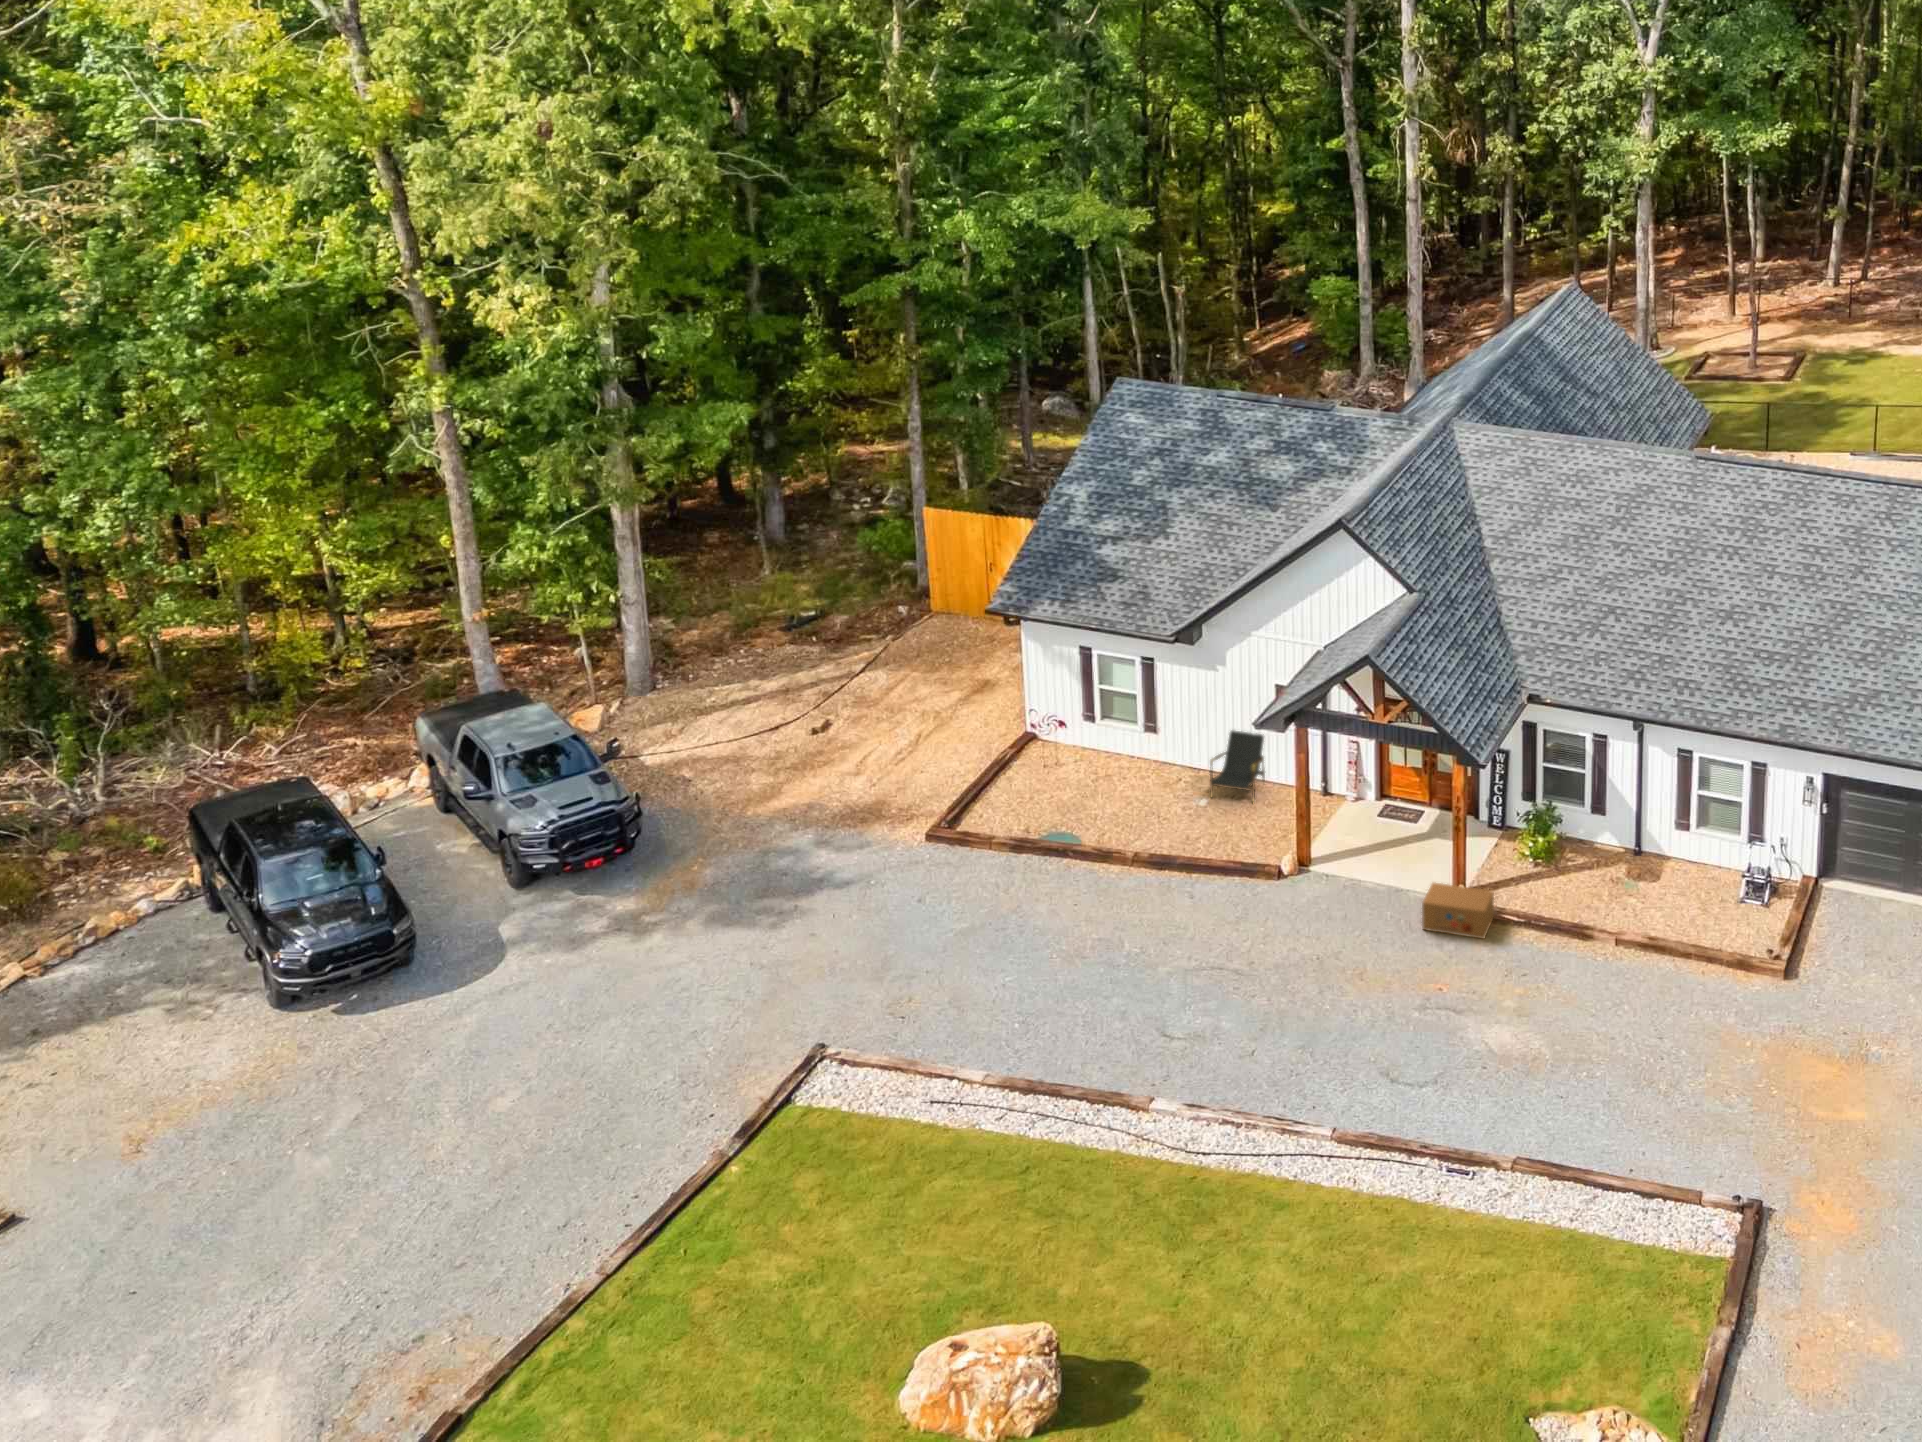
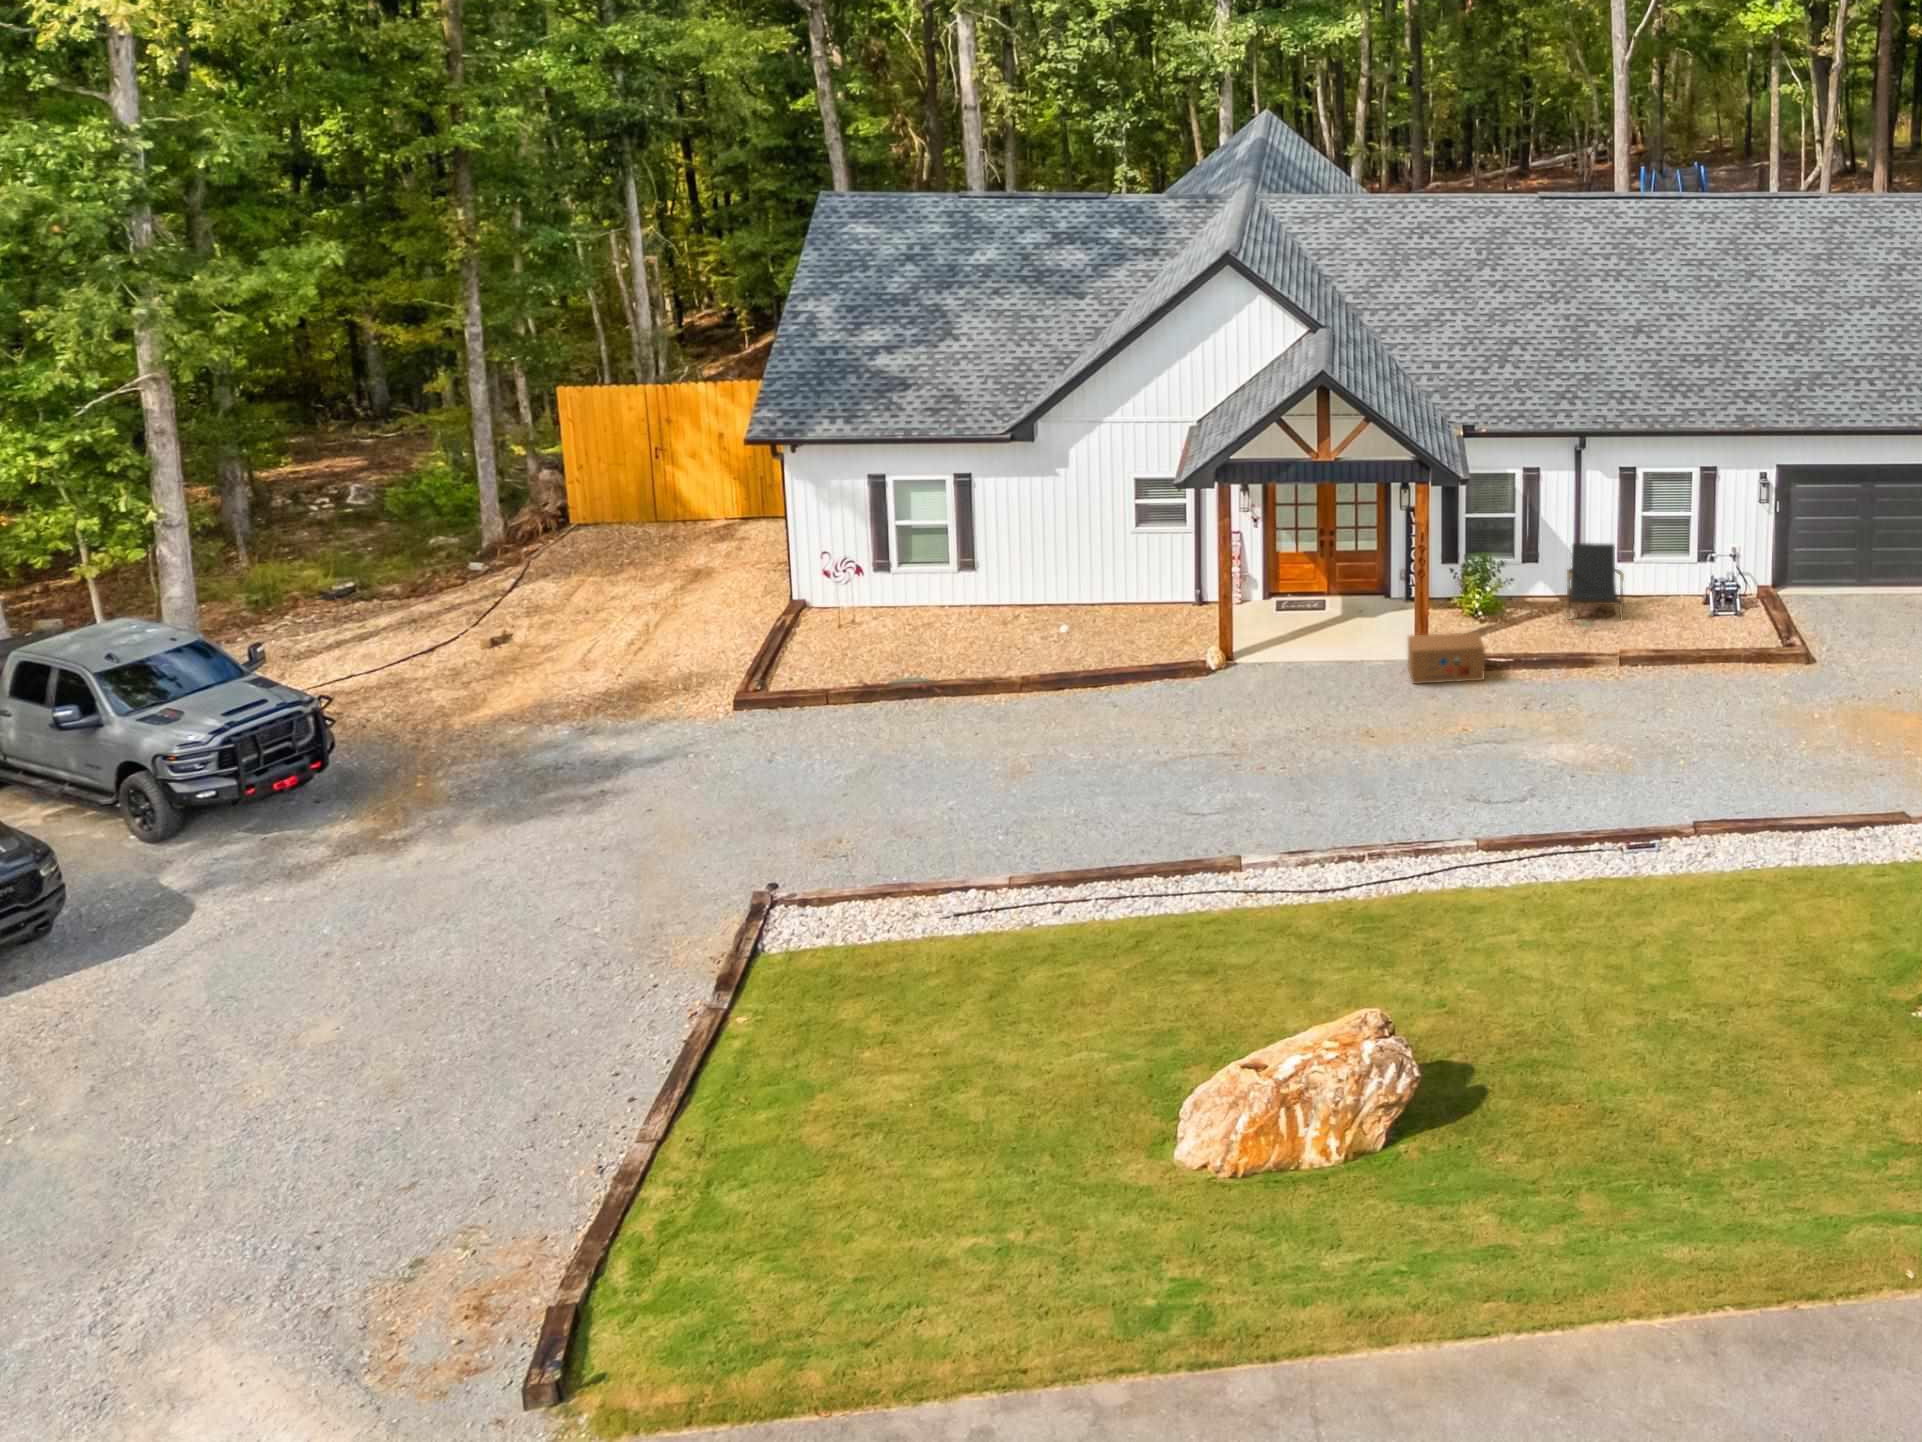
lounge chair: present [1210,731,1265,801] -> present [1566,543,1624,618]

